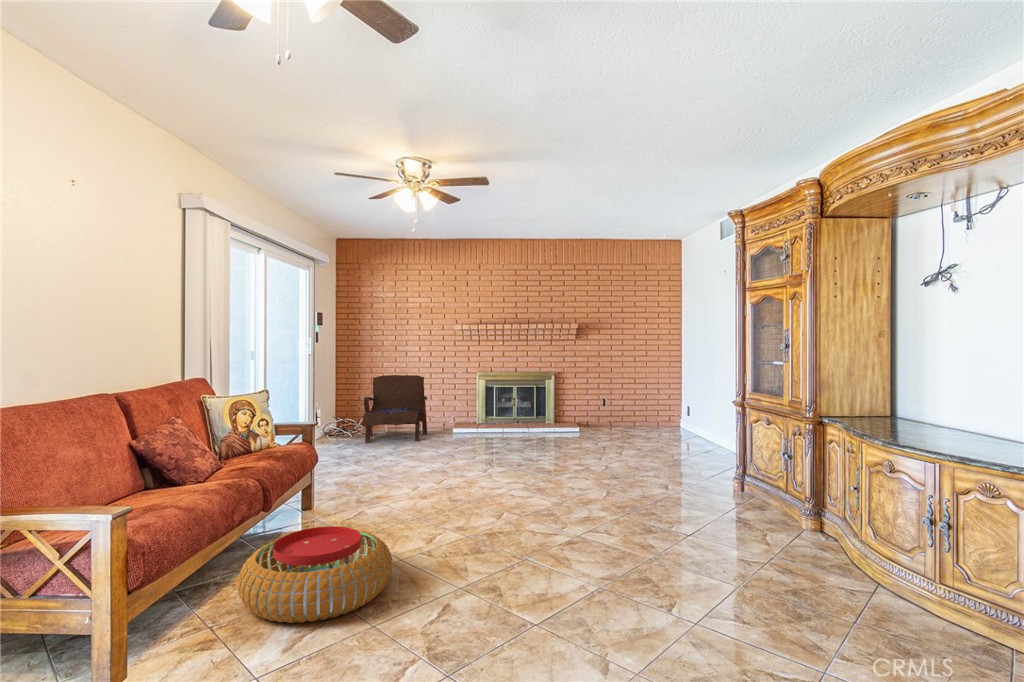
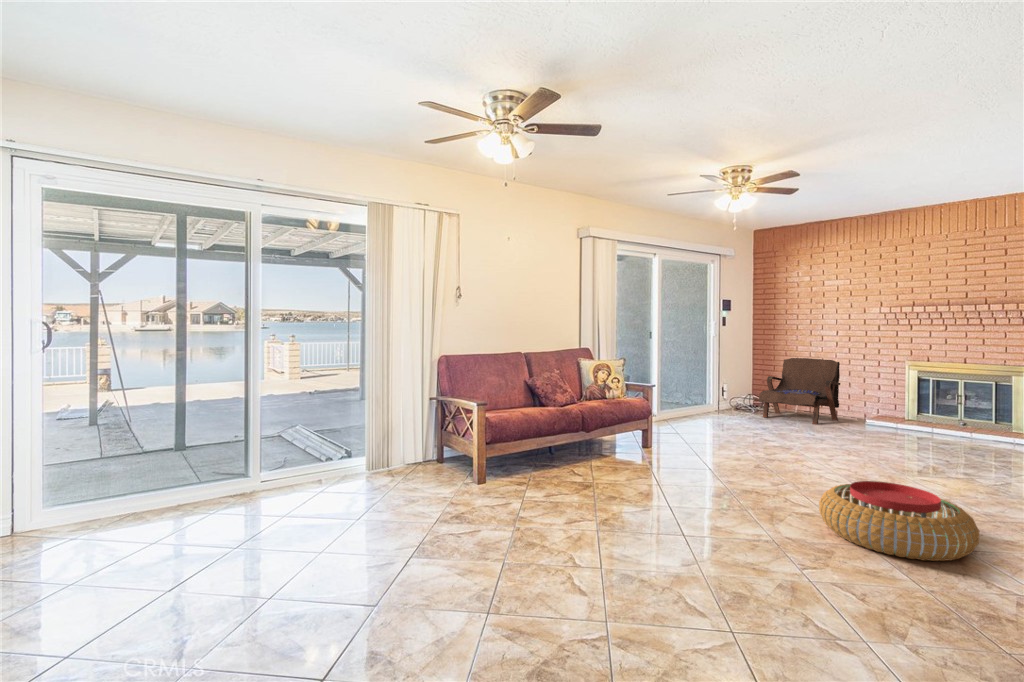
pouf: present [238,526,392,623] -> present [819,481,979,561]

